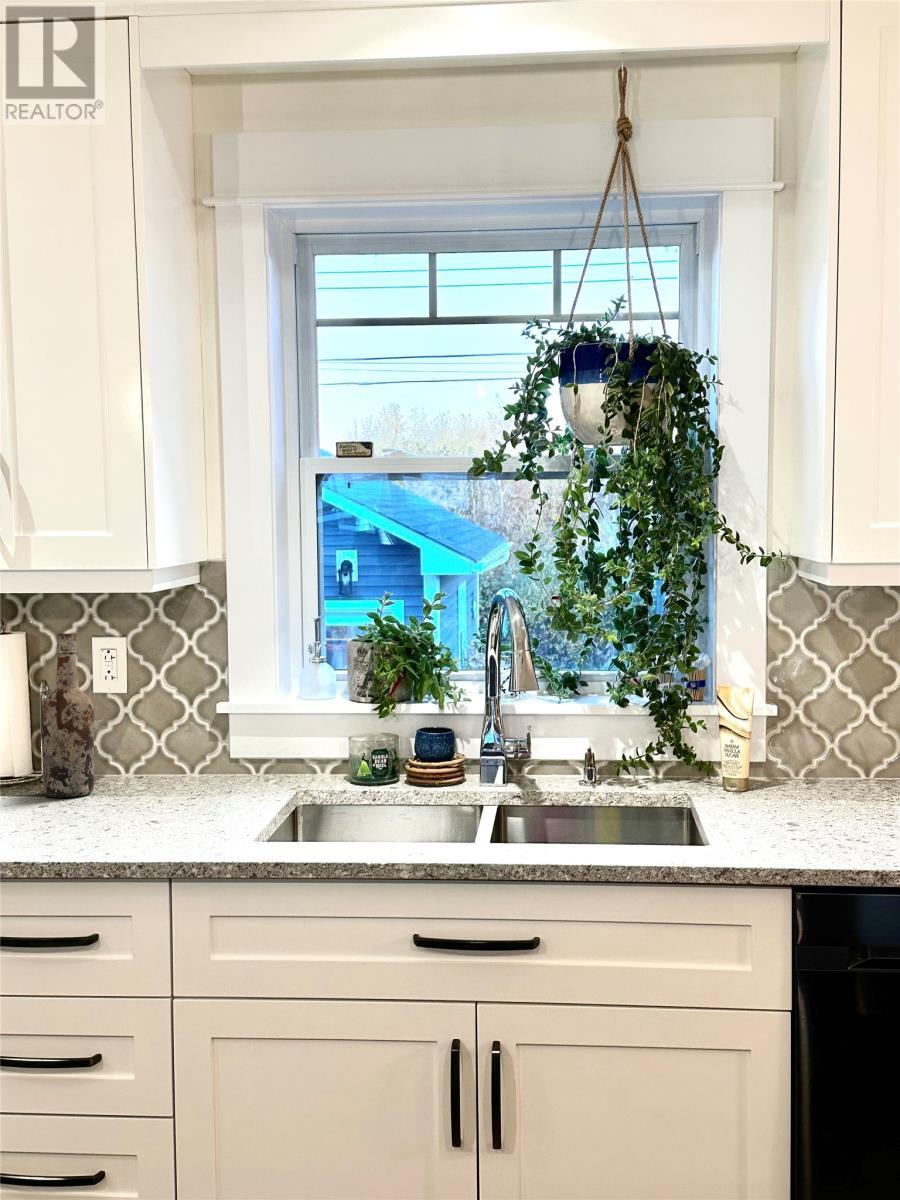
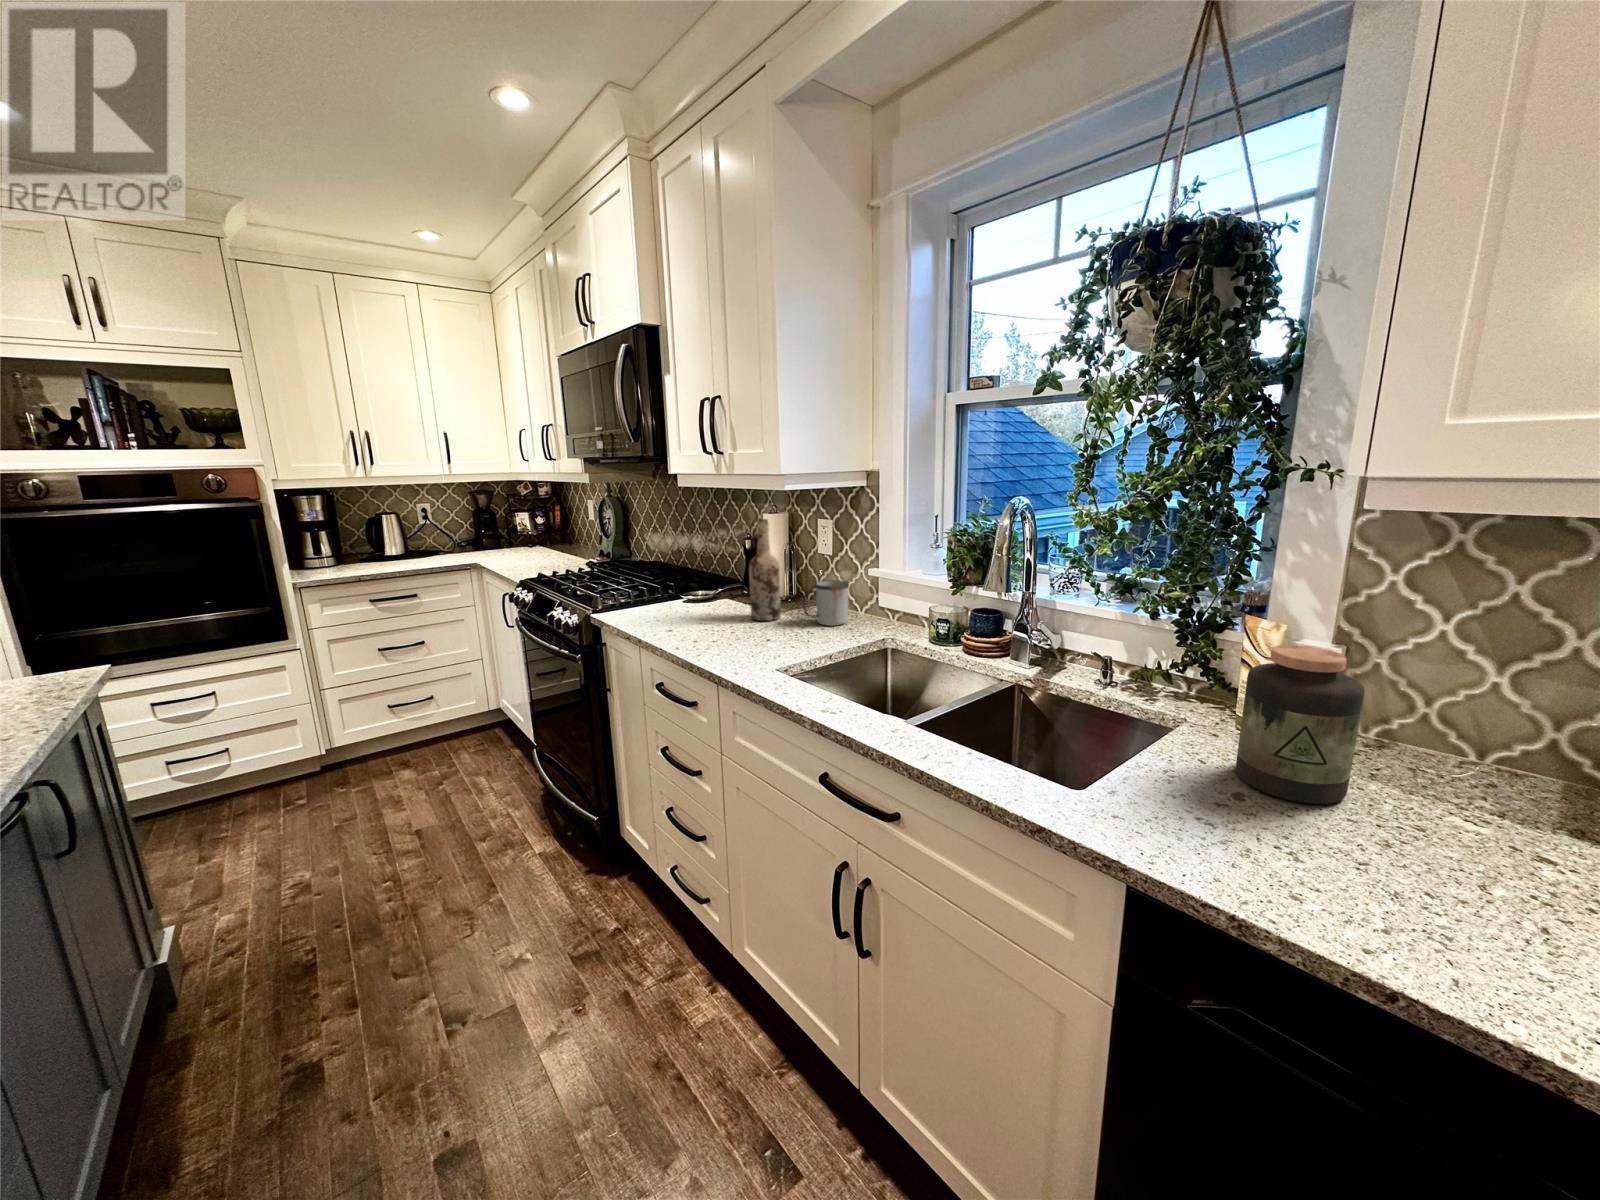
jar: none [761,692,841,818] -> present [1236,645,1364,804]
mug: none [146,721,210,788] -> present [803,580,849,626]

